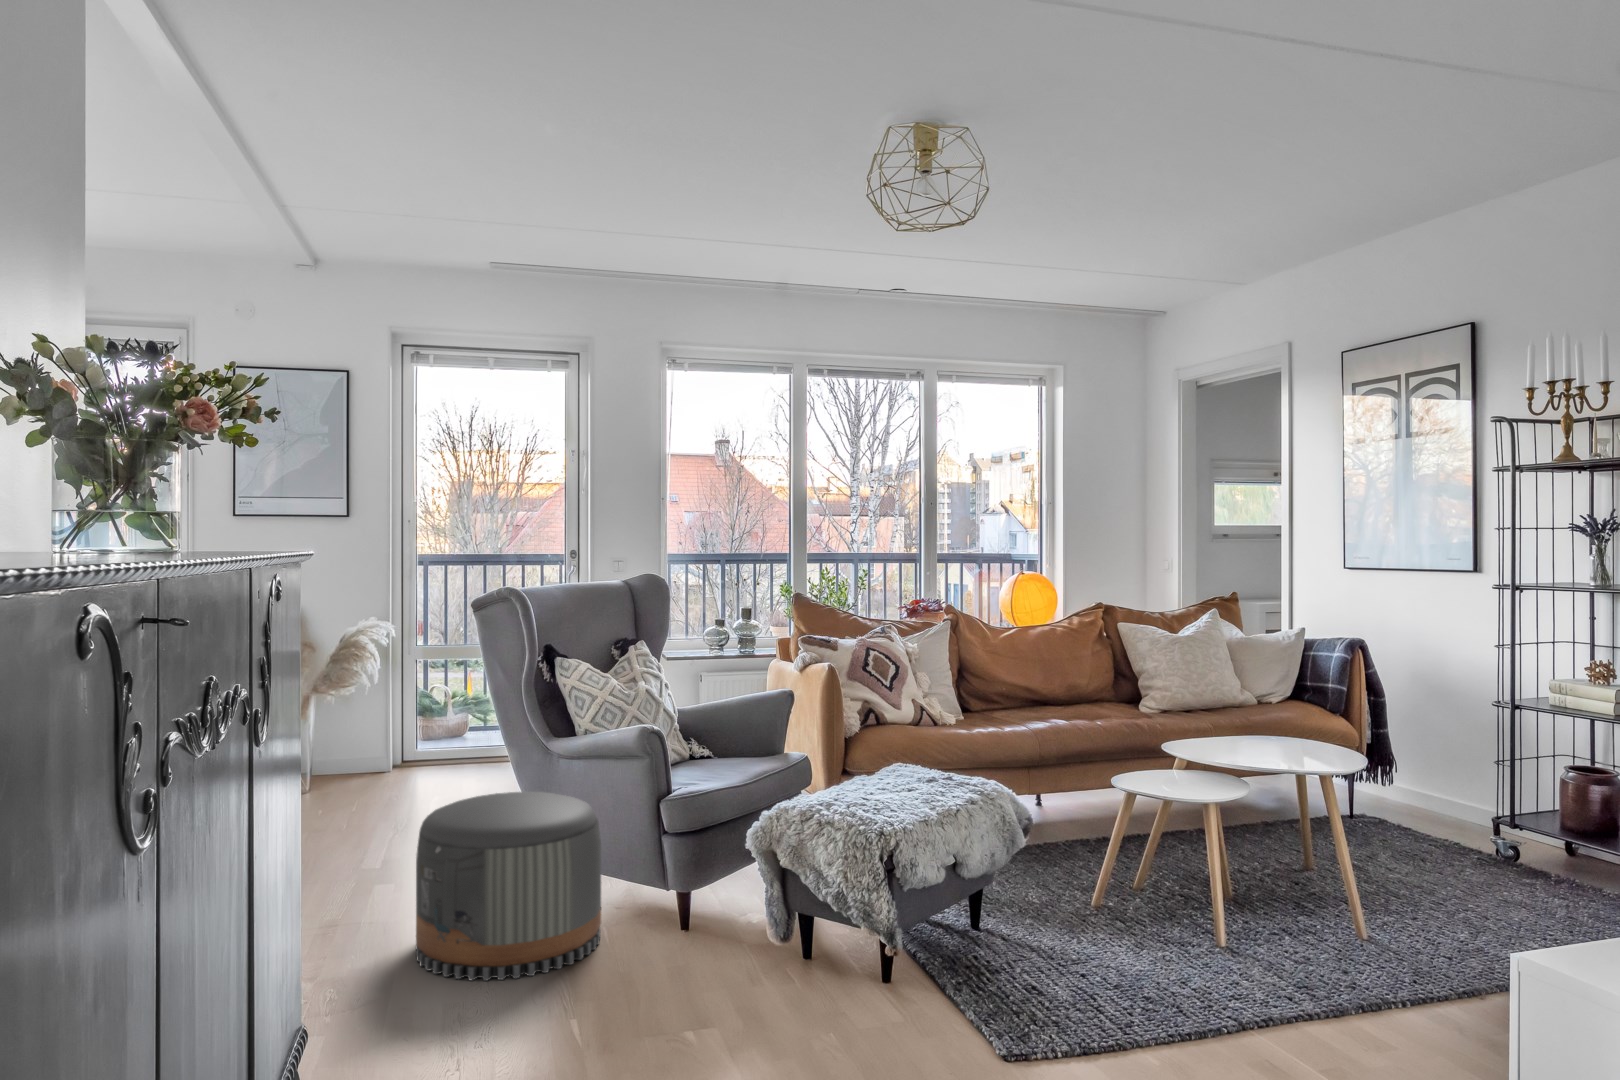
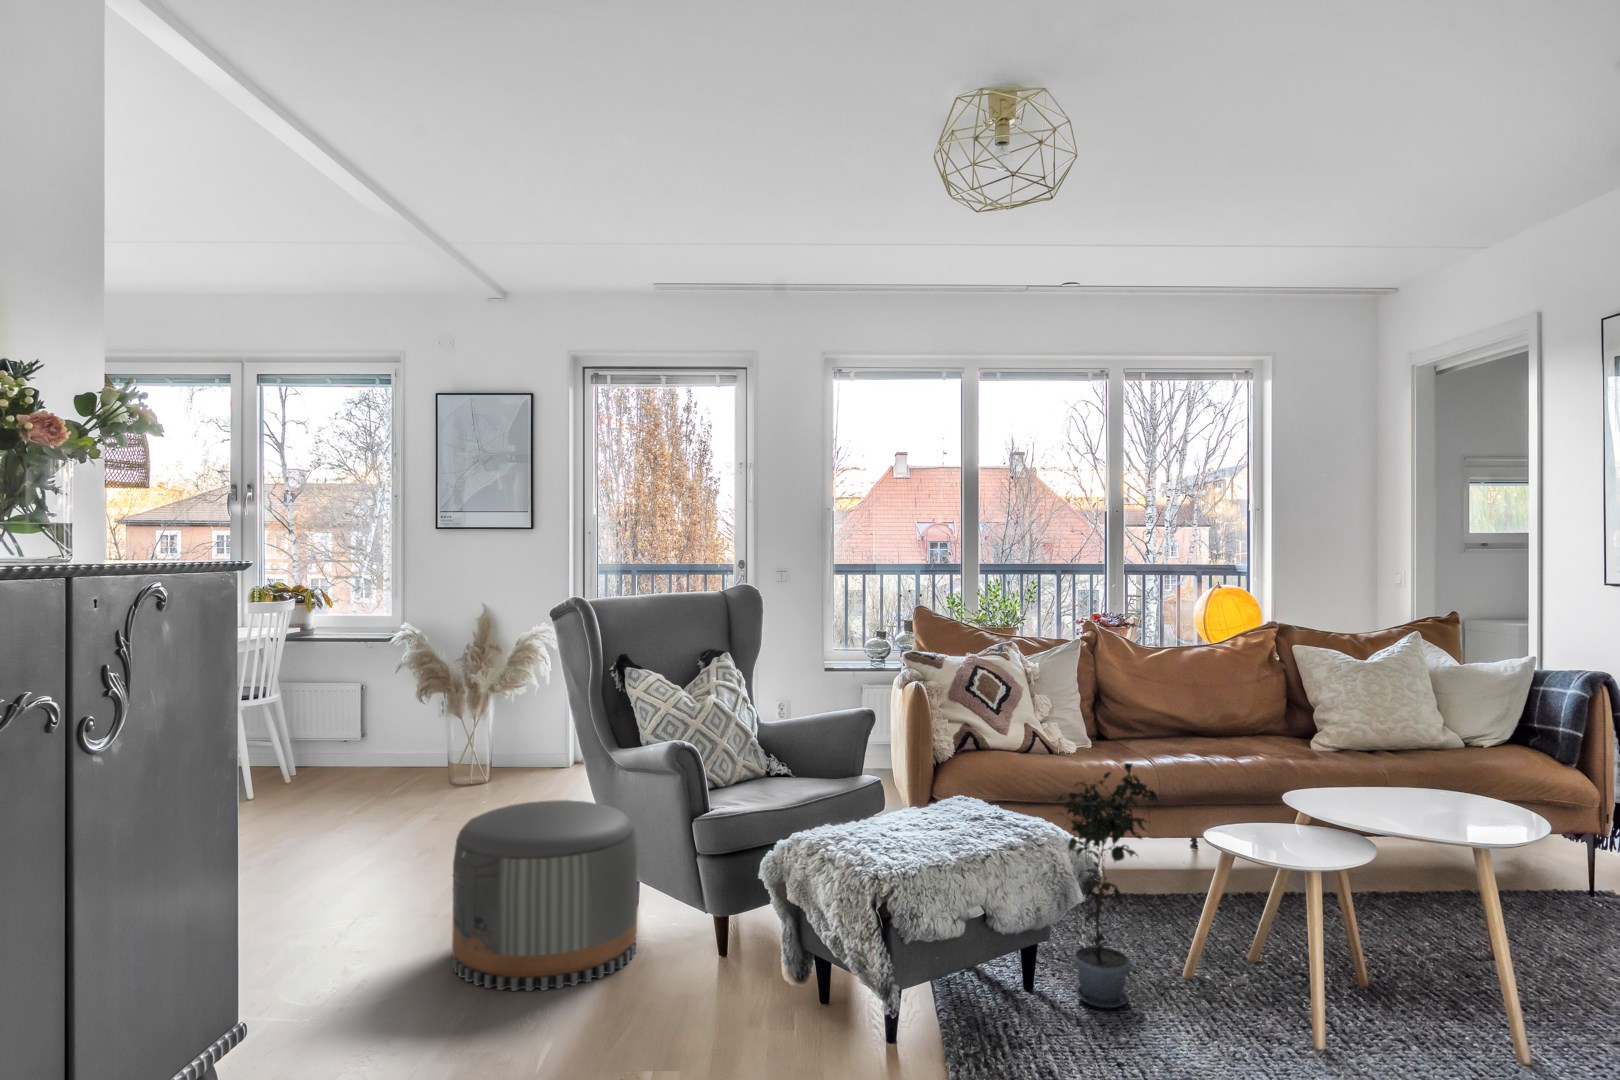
potted plant: none [995,724,1086,936] -> present [1056,763,1158,1008]

